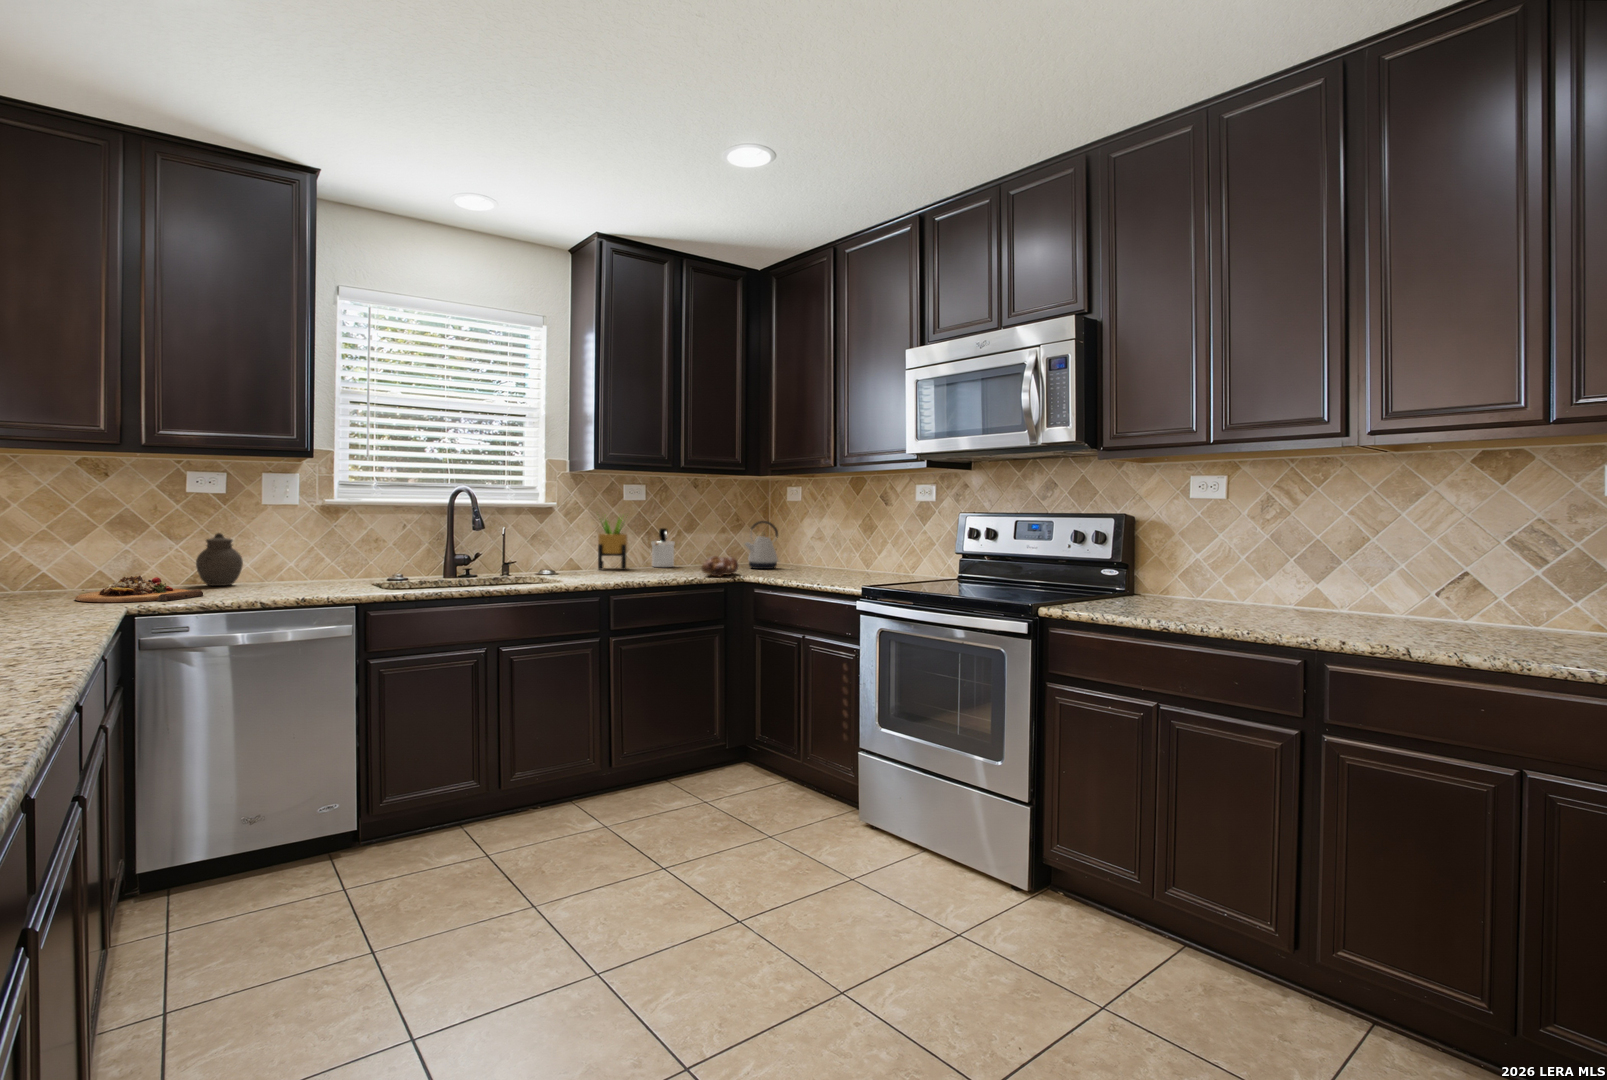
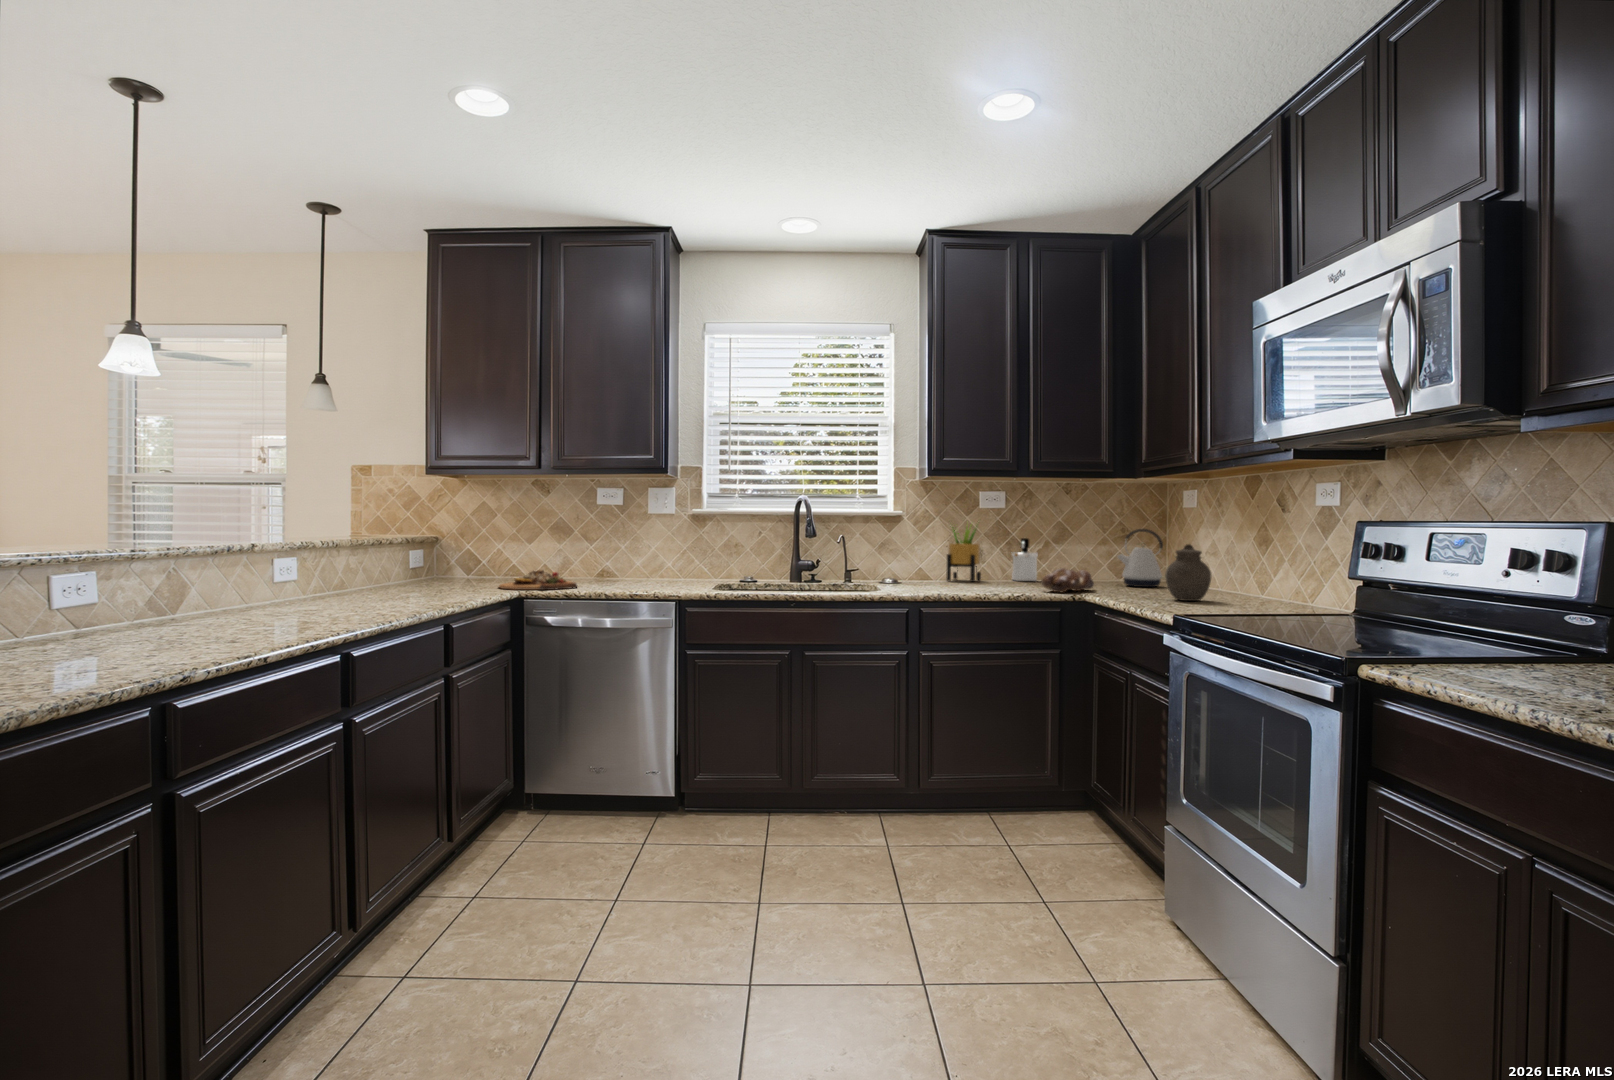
jar: present [196,533,243,586] -> present [1165,544,1211,601]

